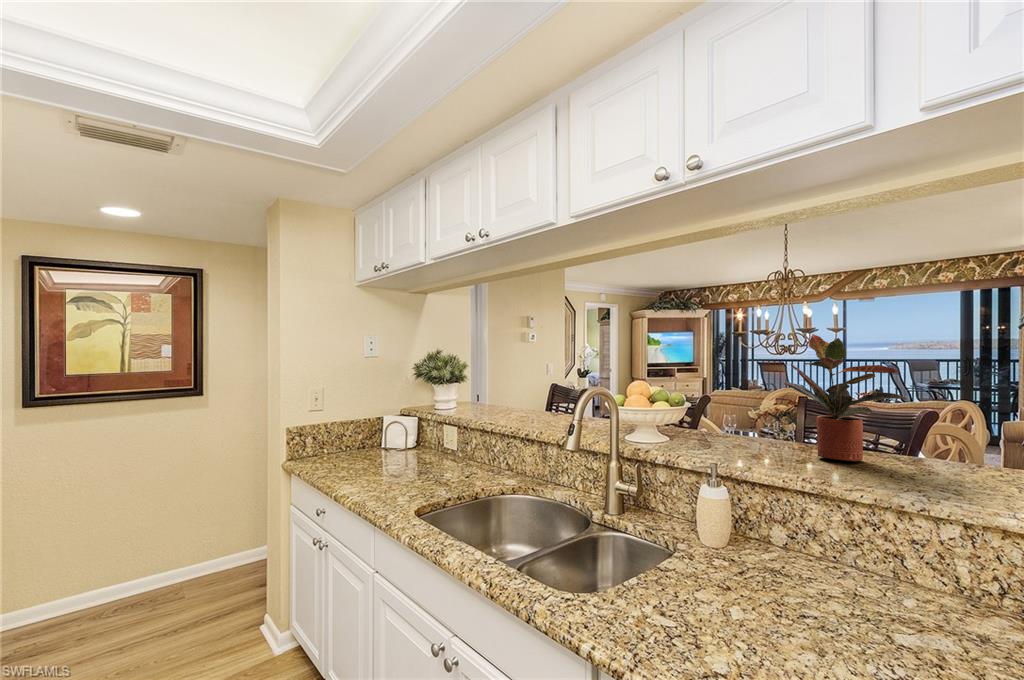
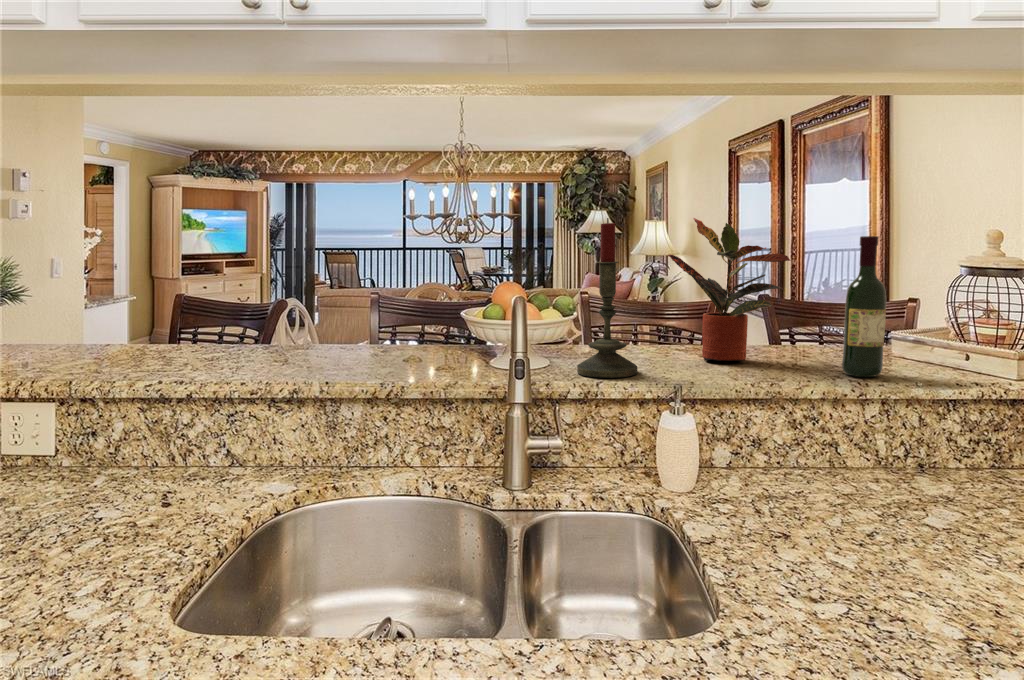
candle: none [687,336,736,456] -> present [577,218,637,378]
wine bottle: none [923,350,975,496] -> present [842,236,886,377]

